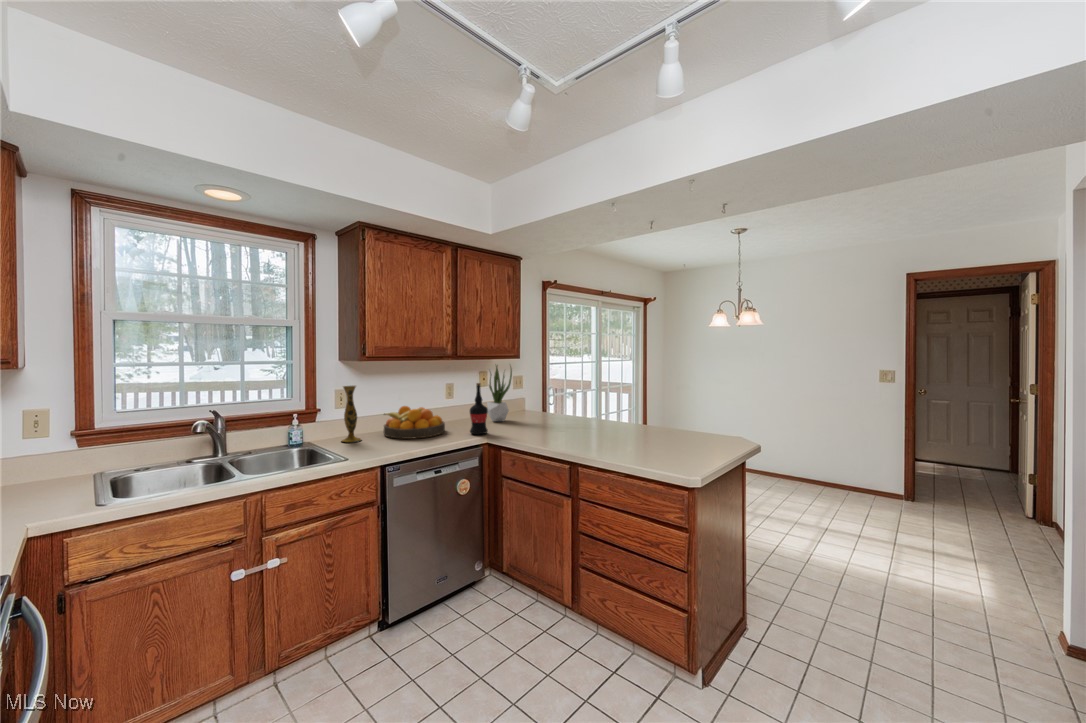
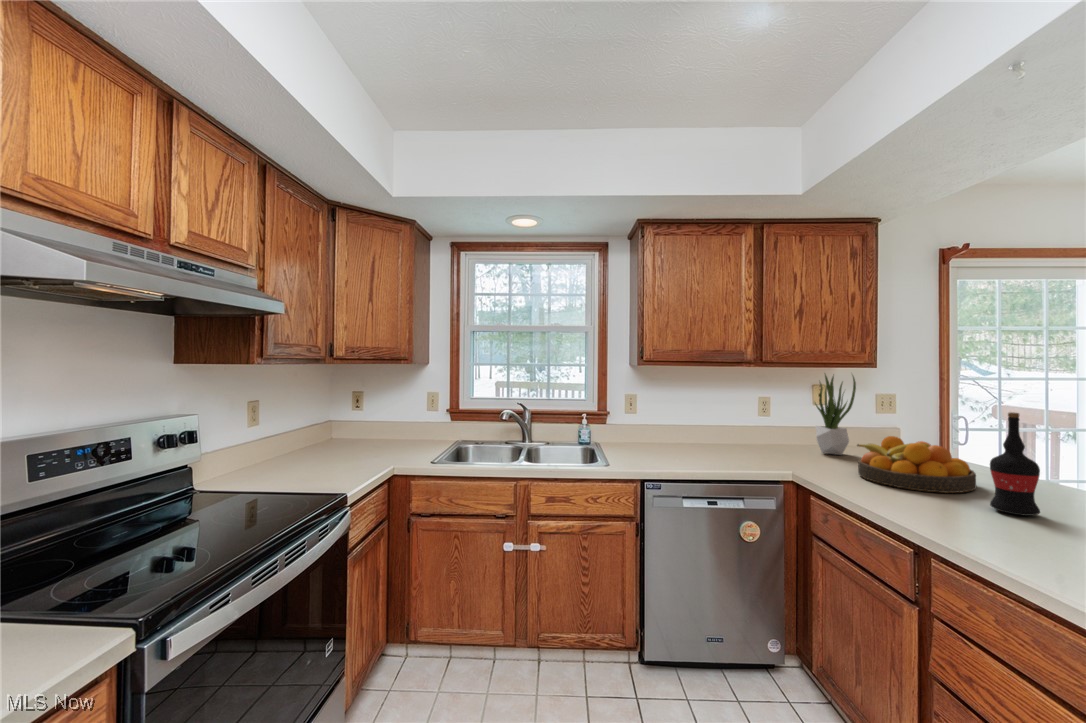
wine bottle: present [470,383,488,434] -> present [990,412,1040,516]
vase: present [342,386,361,442] -> none [623,391,644,450]
fruit bowl: present [384,406,445,439] -> present [857,436,976,493]

